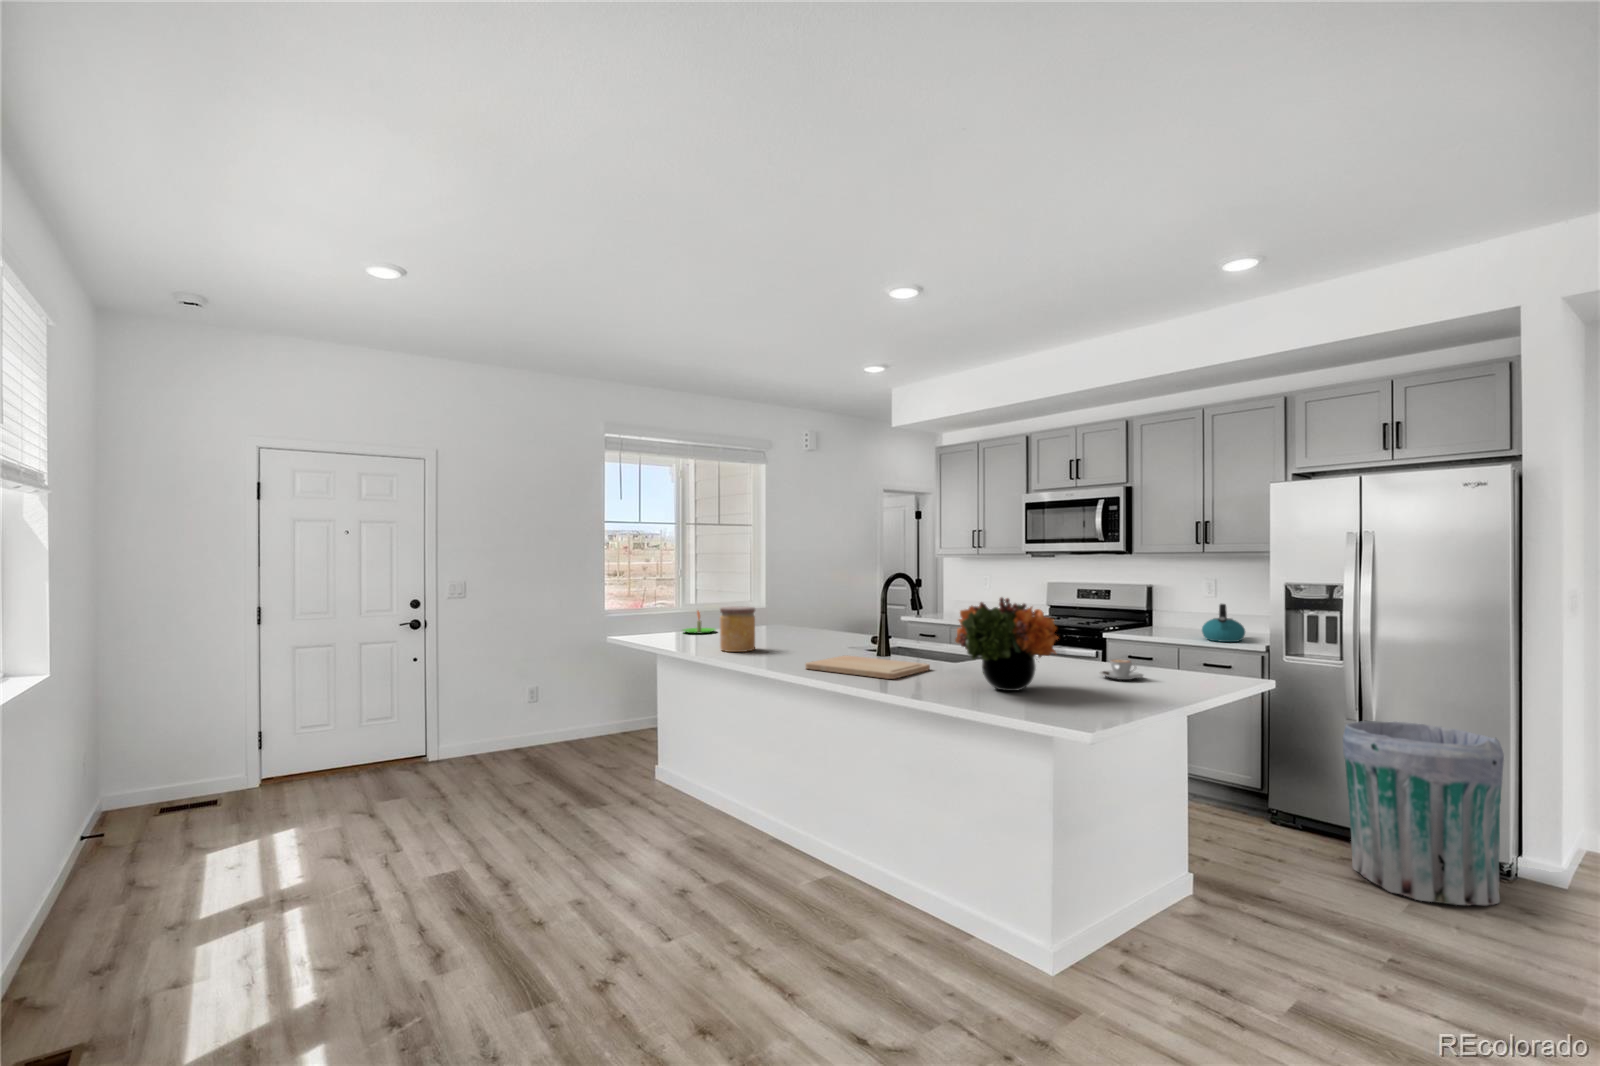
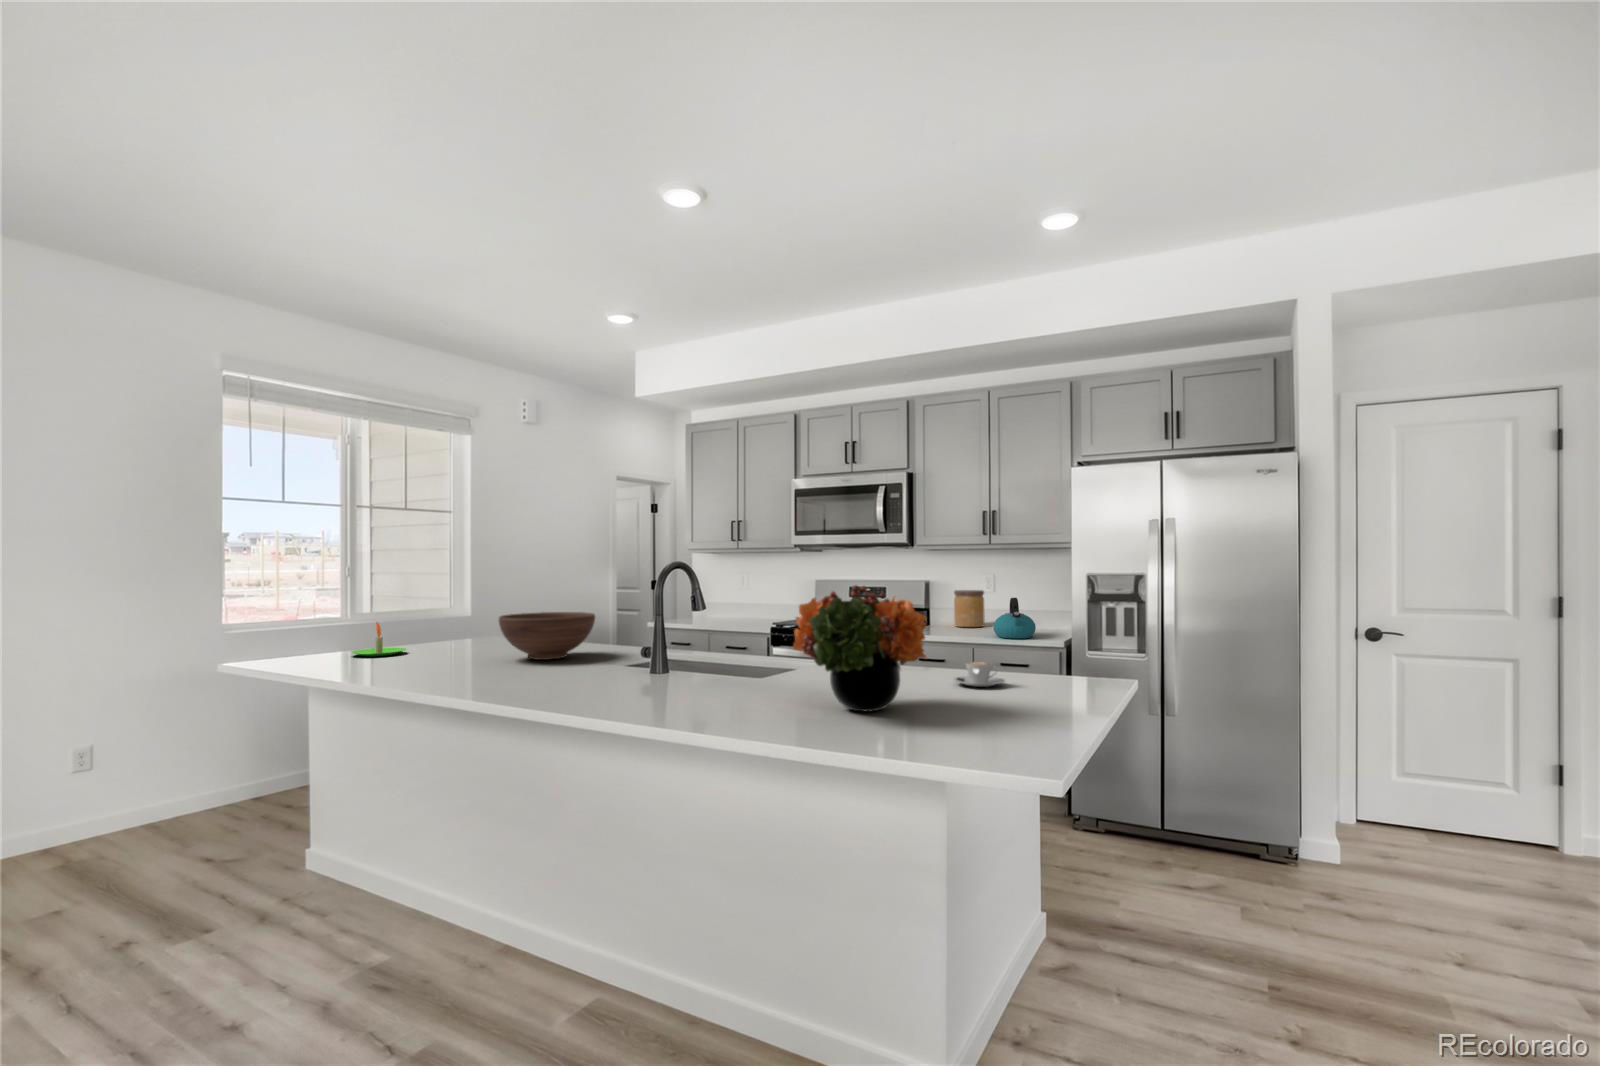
jar: present [720,607,755,652] -> present [954,590,985,627]
fruit bowl: none [773,607,841,641] -> present [499,612,595,660]
cutting board: present [805,656,930,679] -> none [564,676,742,706]
trash can: present [1343,721,1504,905] -> none [1158,713,1306,902]

